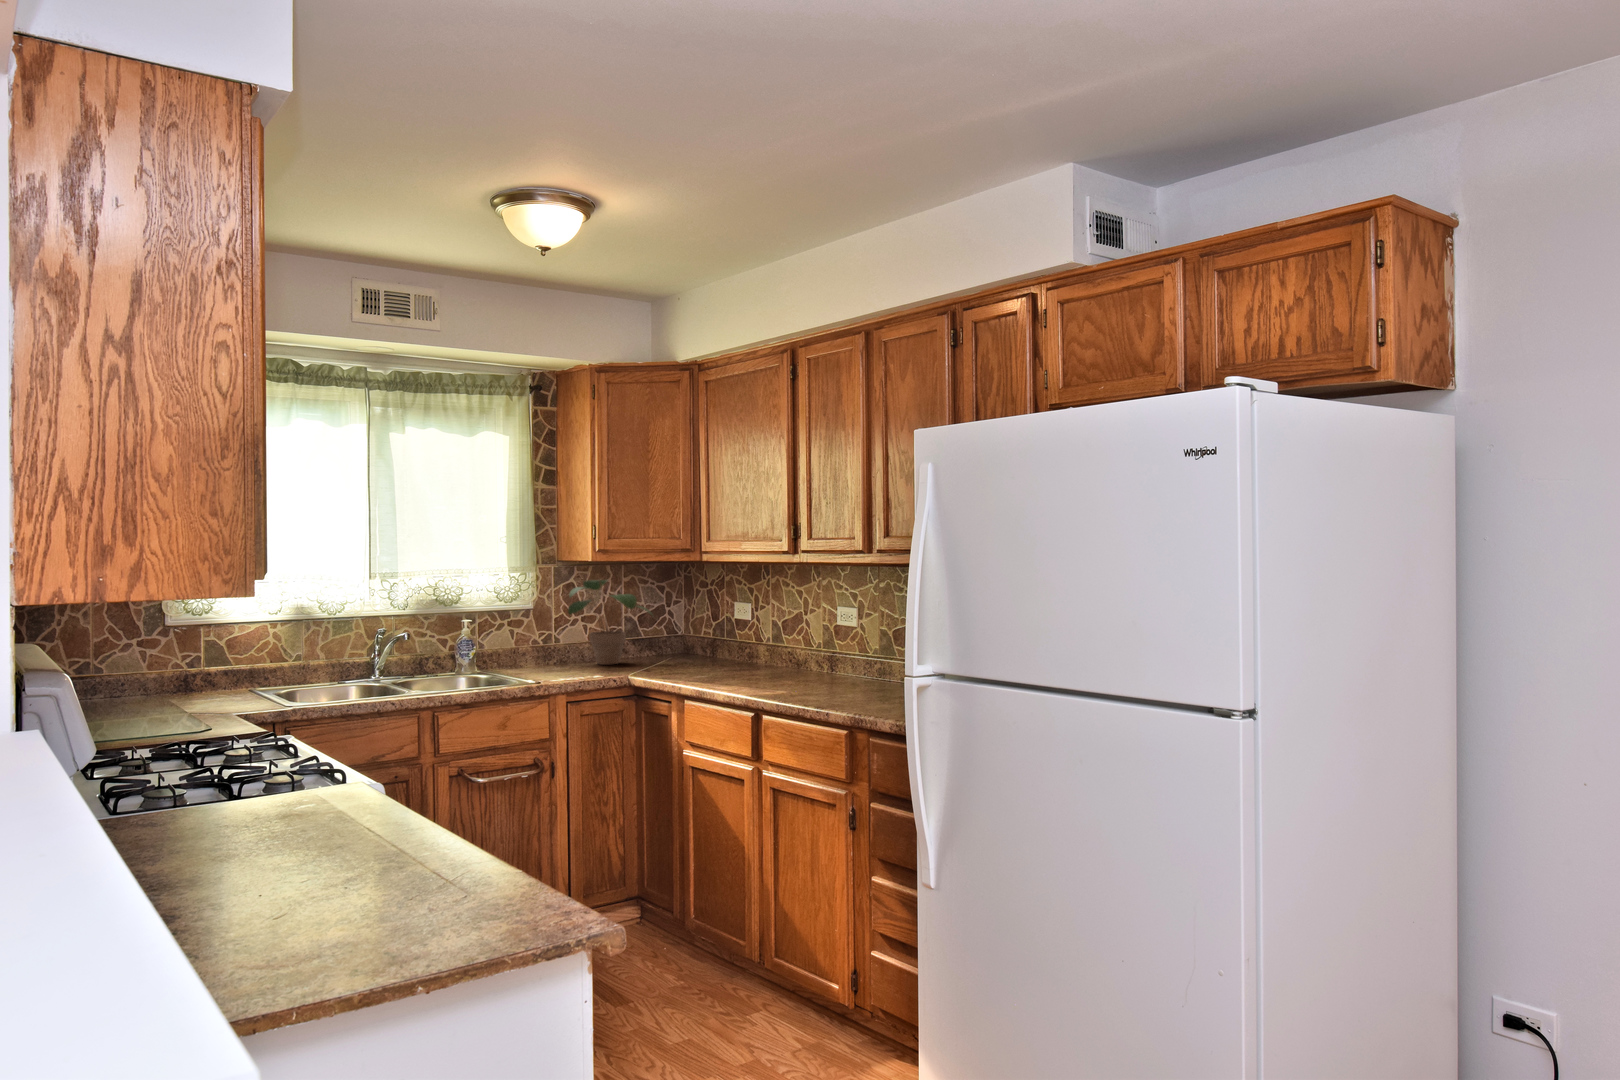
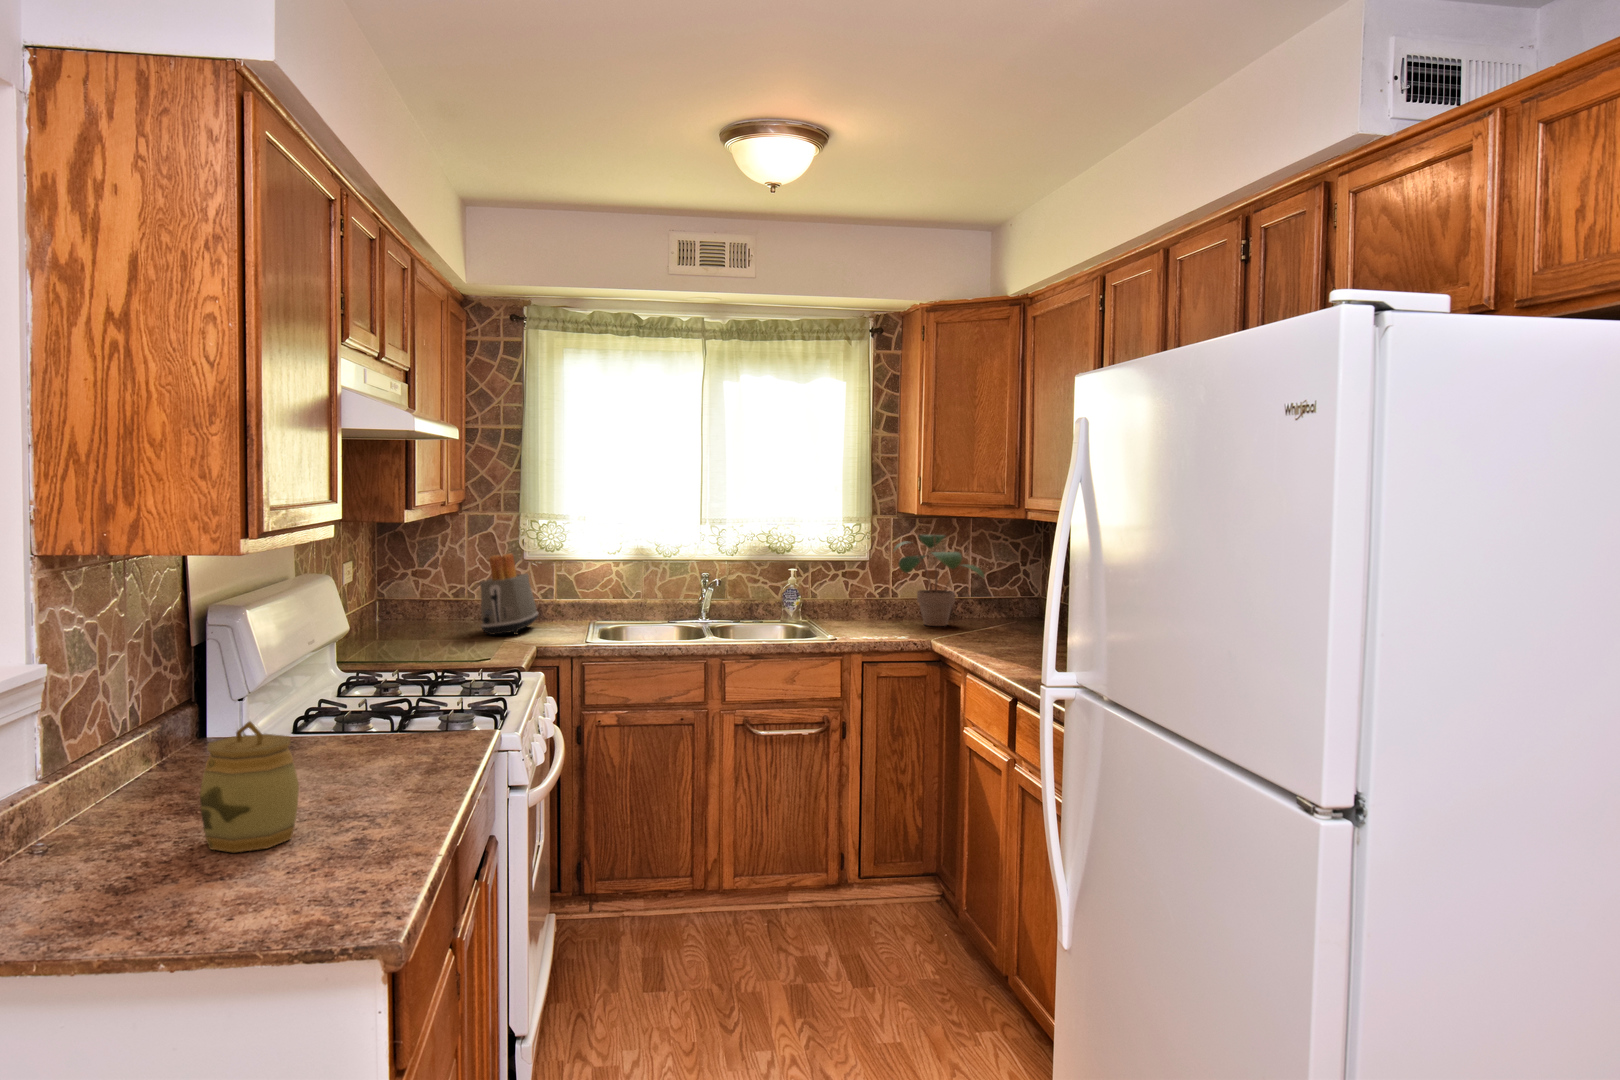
toaster: none [139,618,201,710] -> present [480,553,538,635]
jar: none [261,759,365,894] -> present [200,721,299,852]

